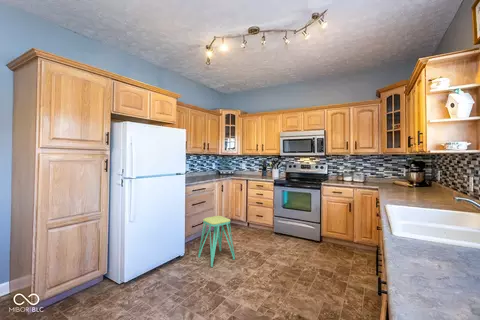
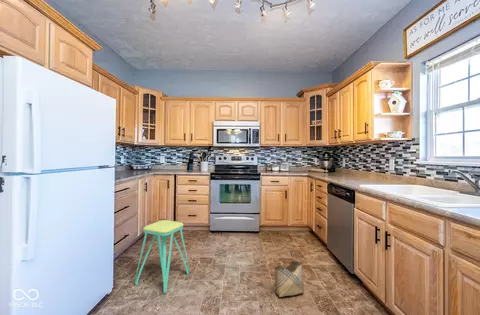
woven basket: none [286,253,315,298] -> present [275,247,304,297]

